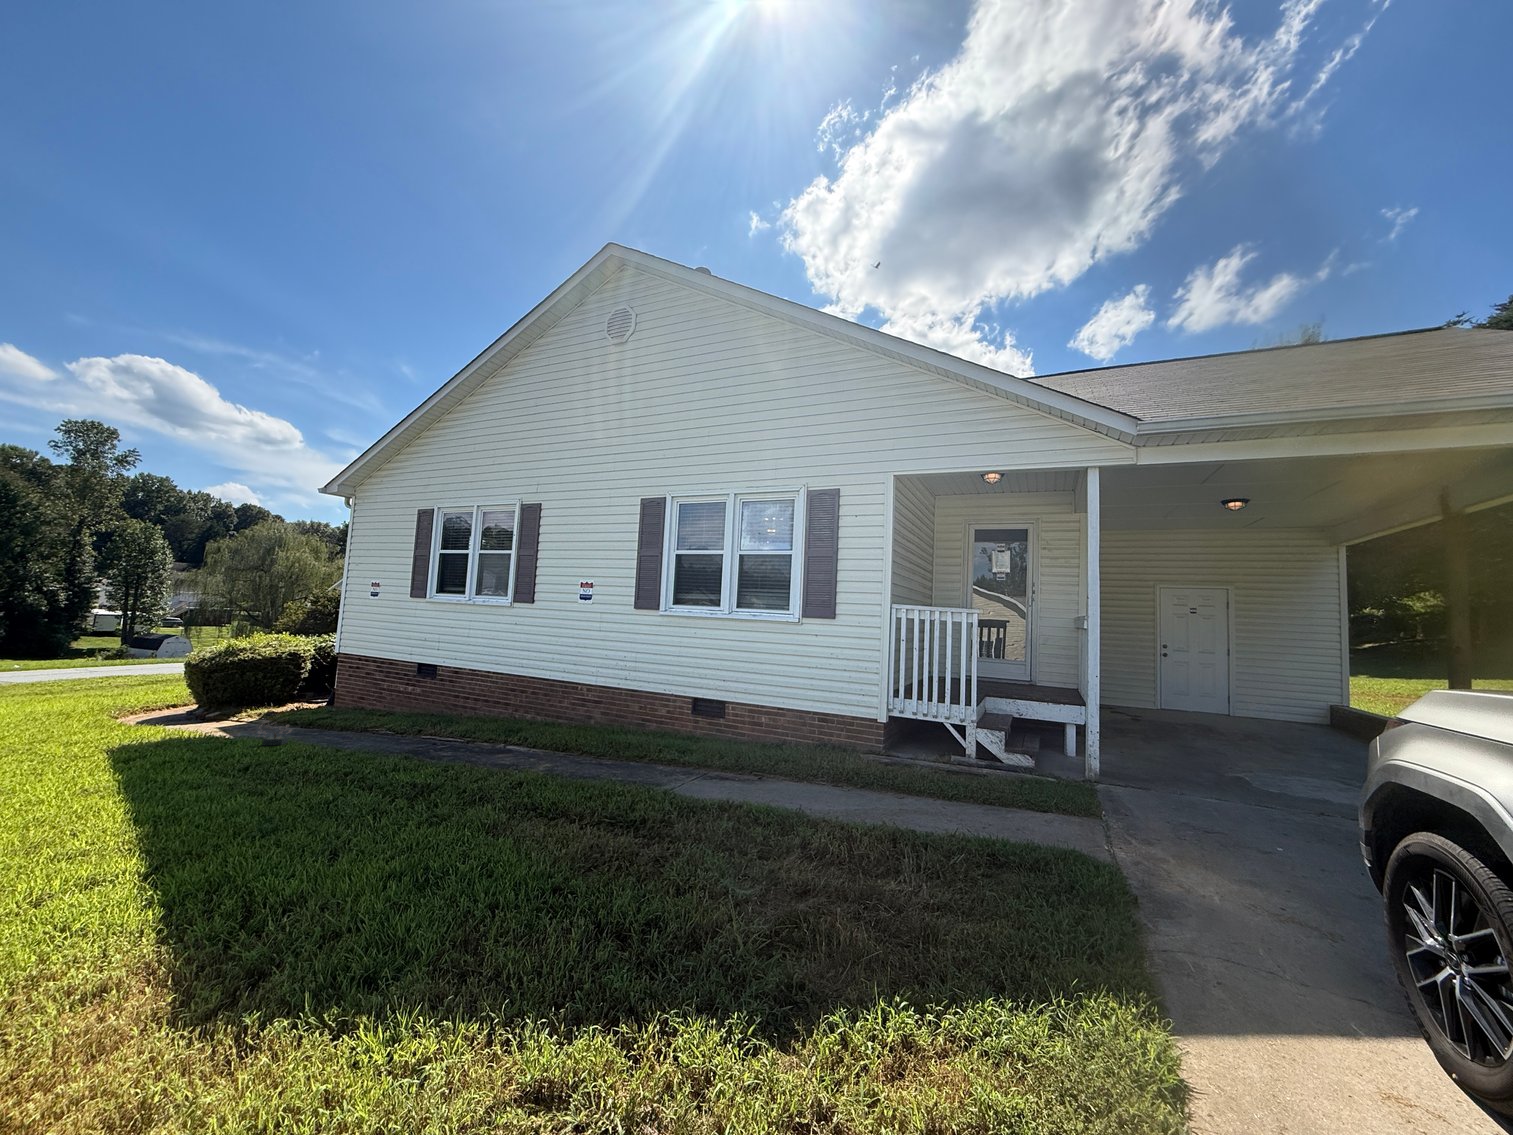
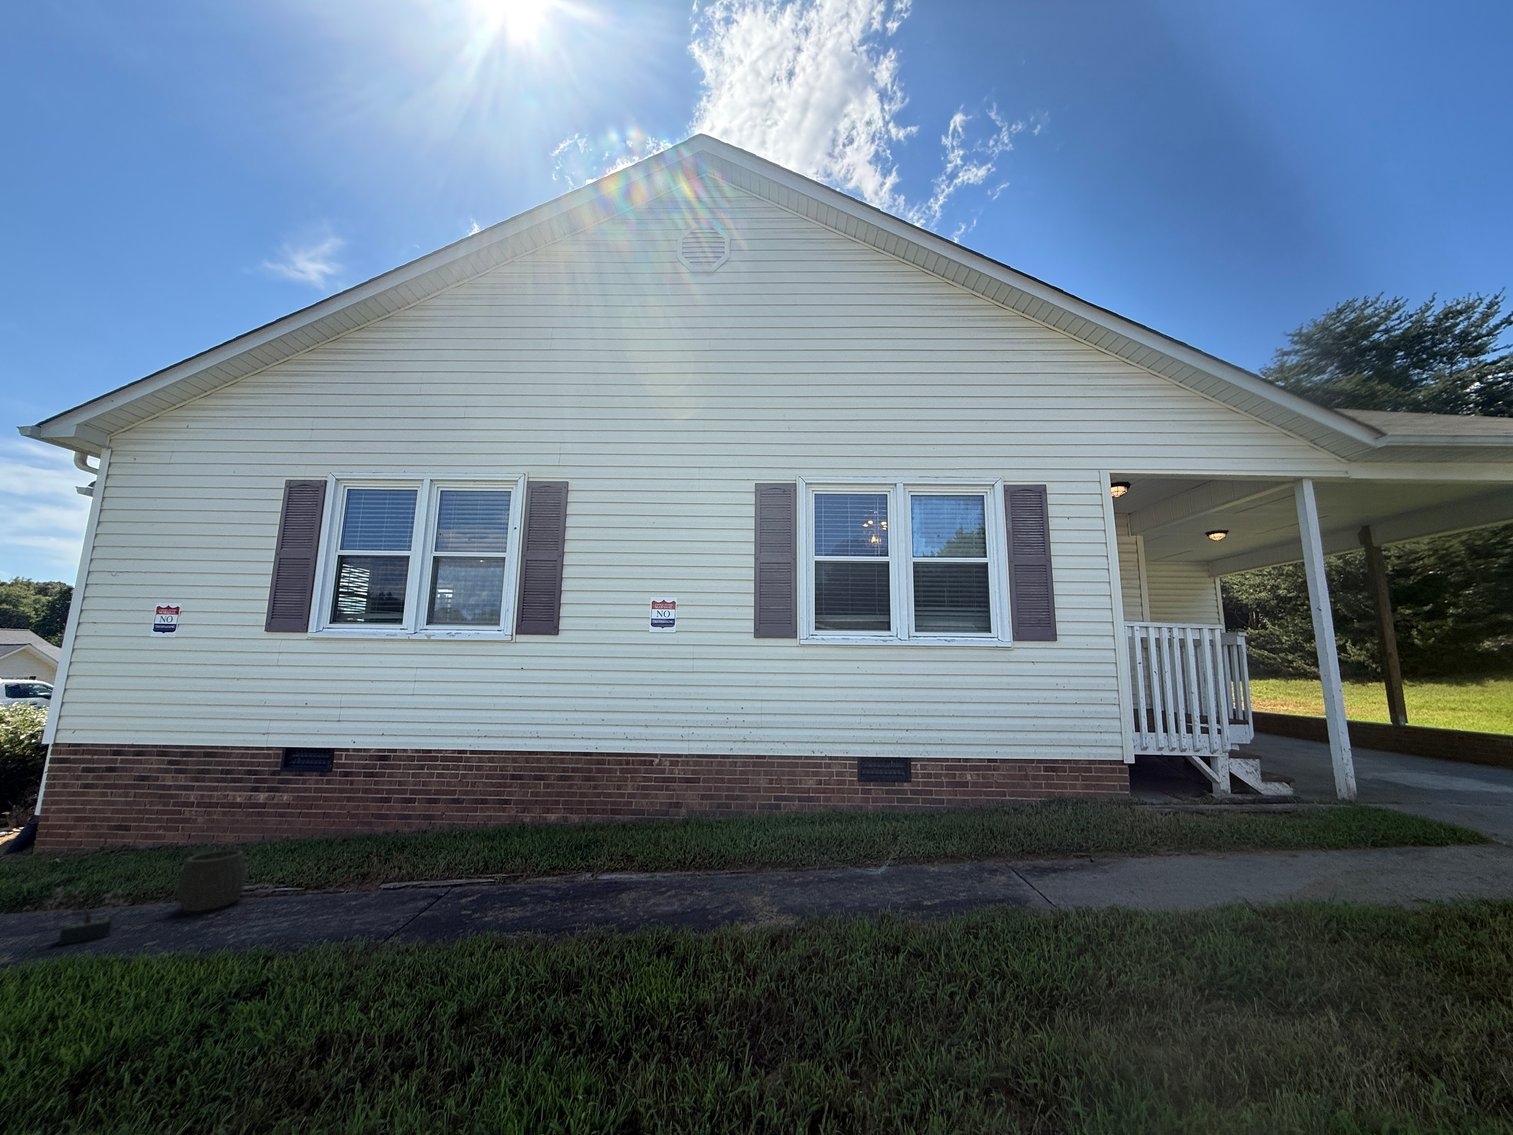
woven basket: none [317,713,351,741] -> present [177,850,247,911]

